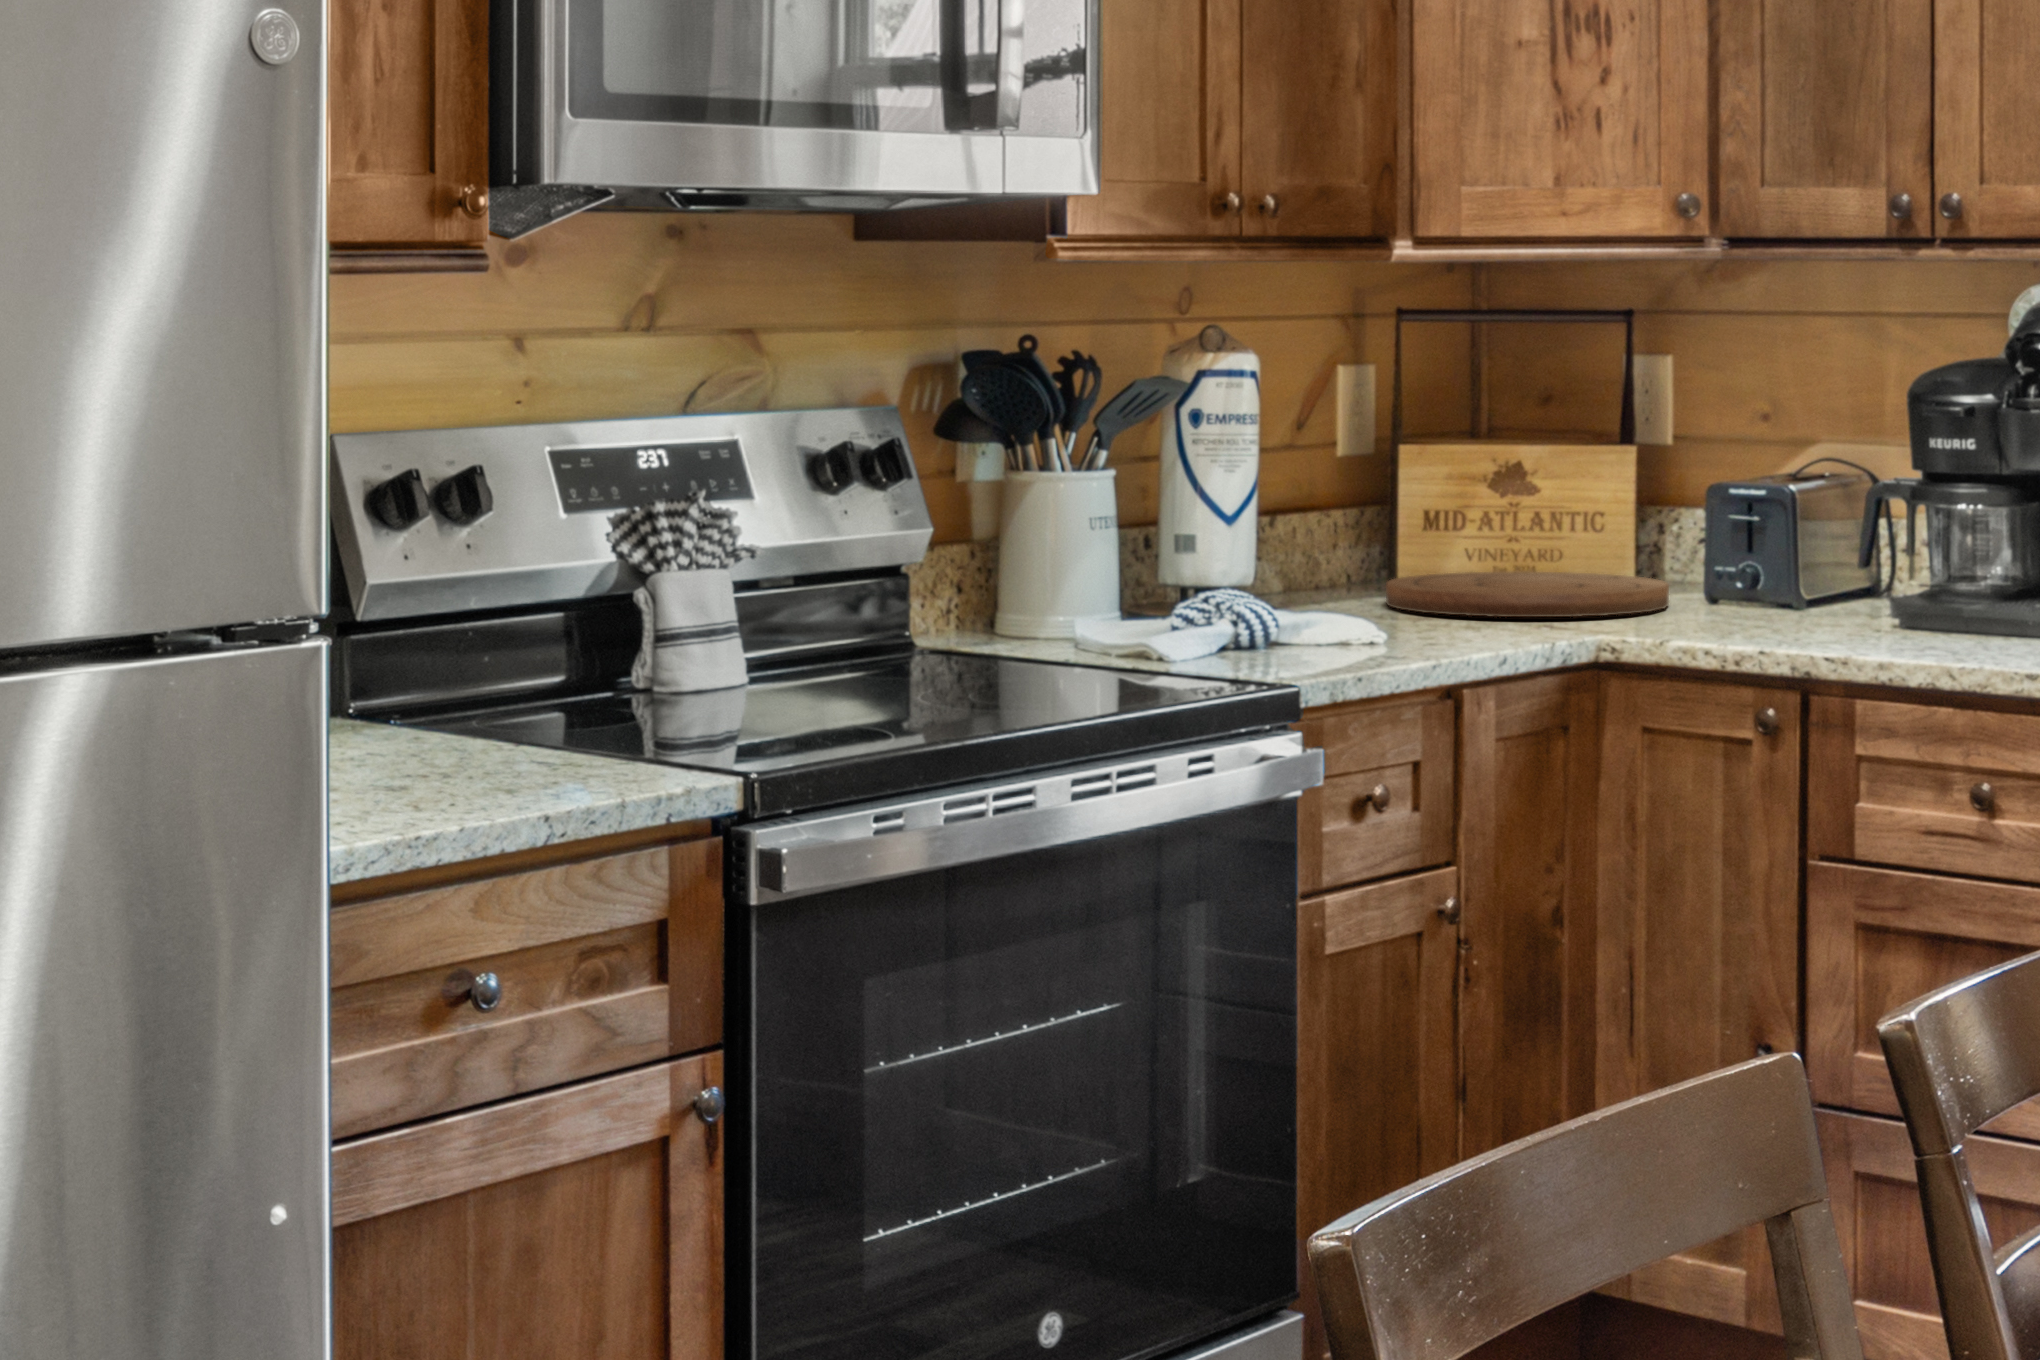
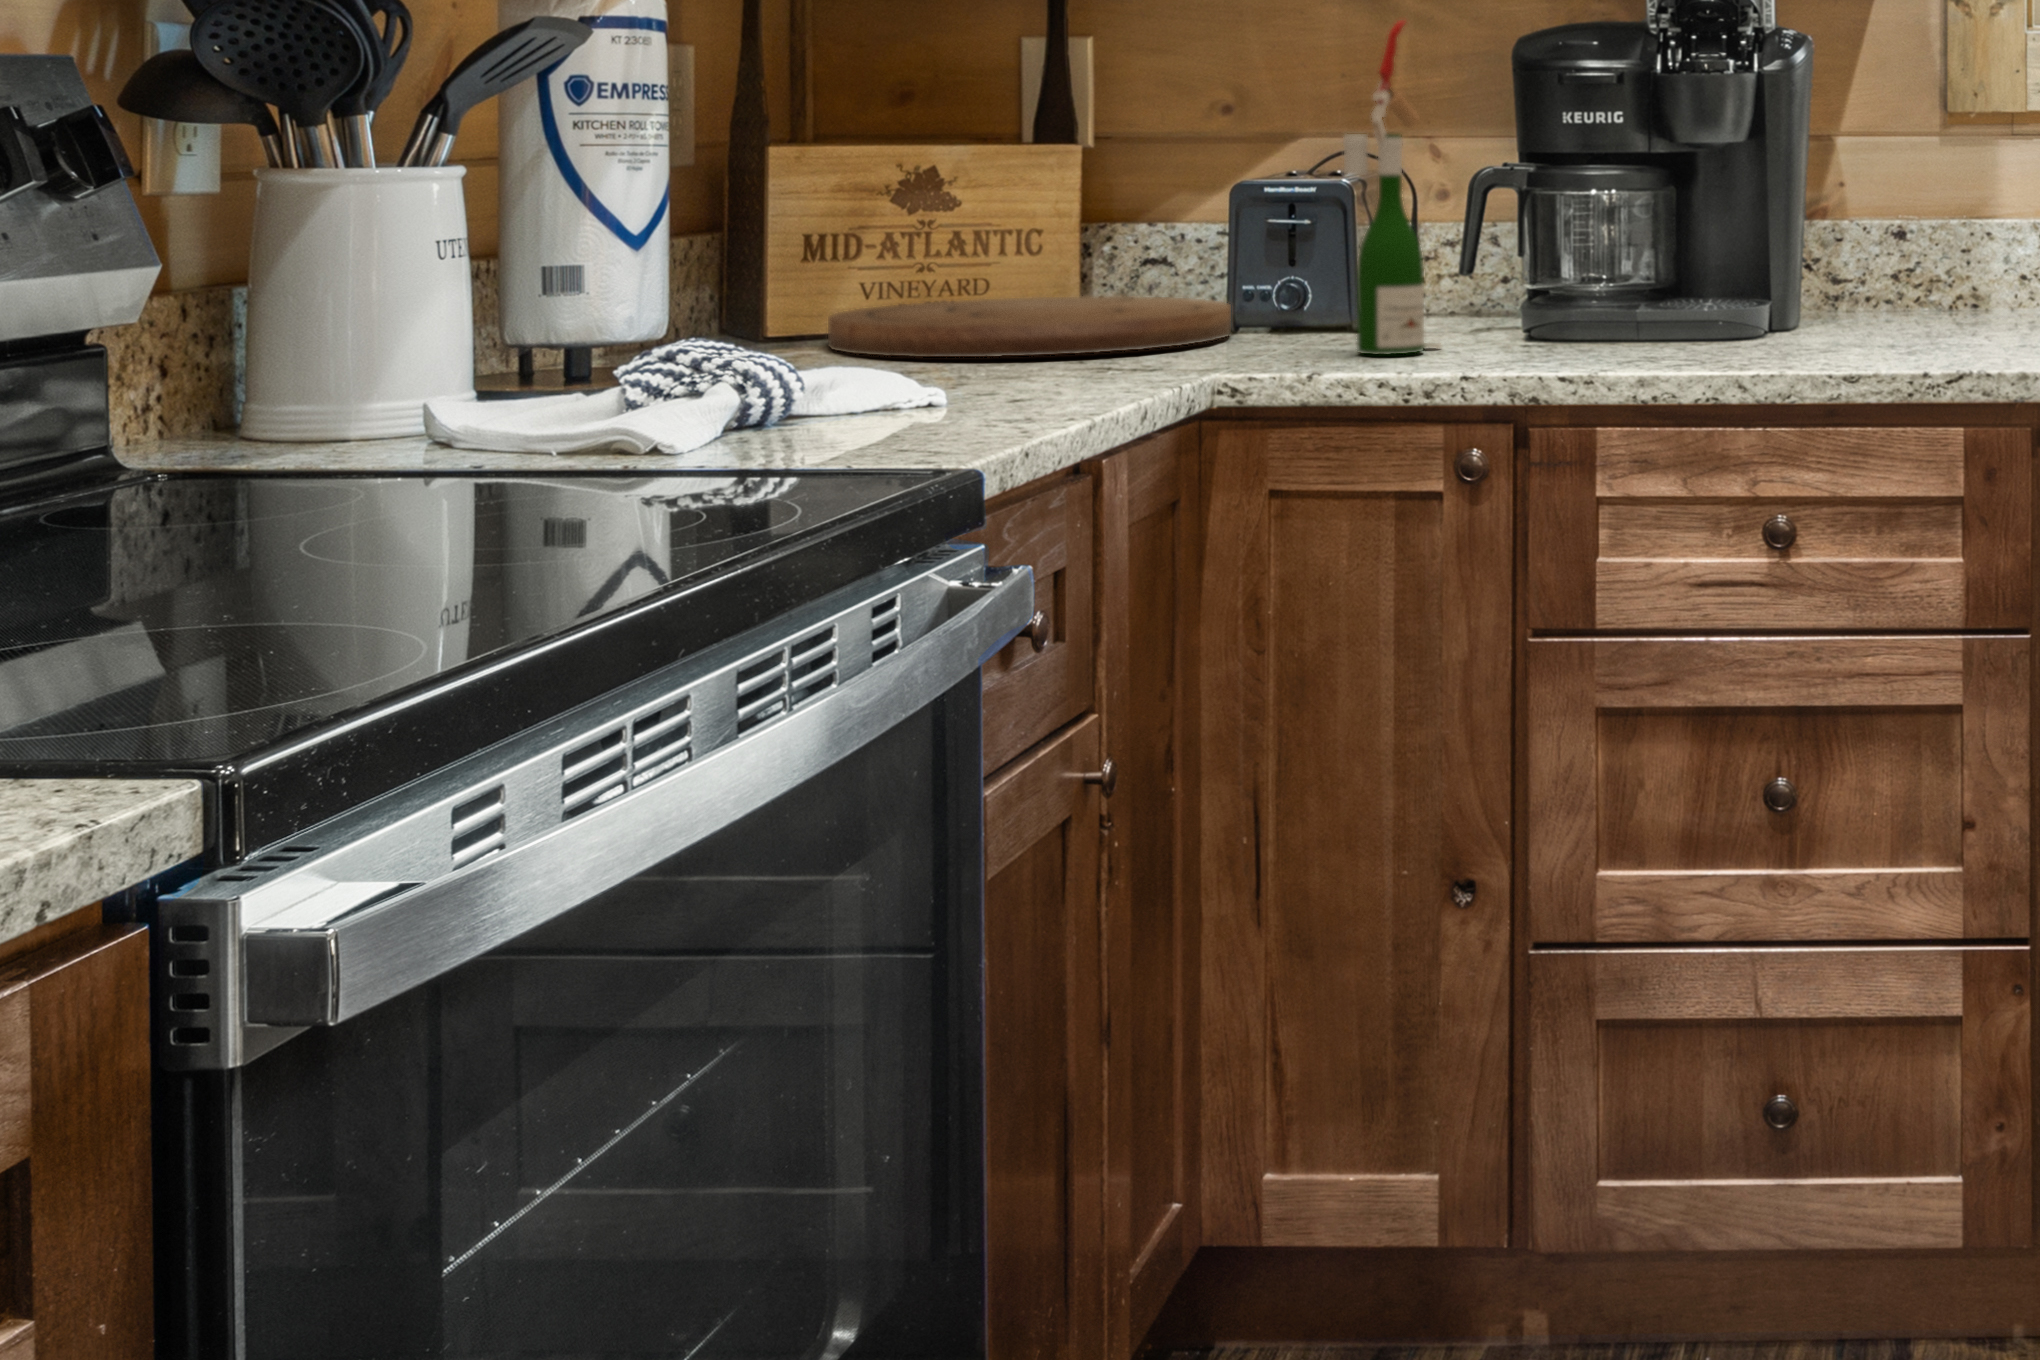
wine bottle: none [1701,372,1780,633] -> present [1343,20,1441,355]

